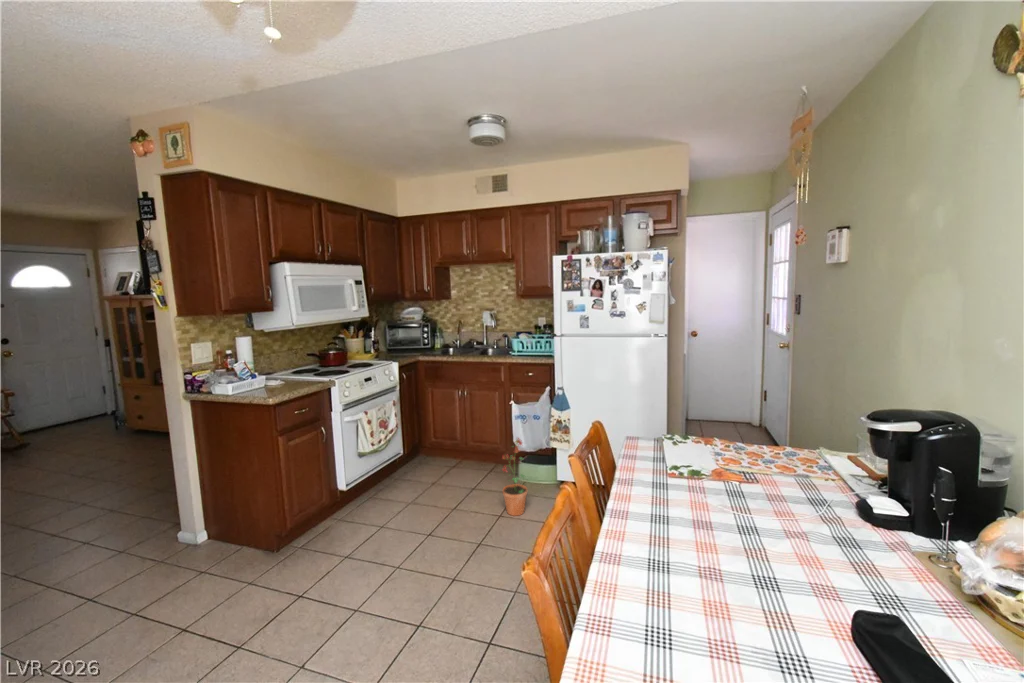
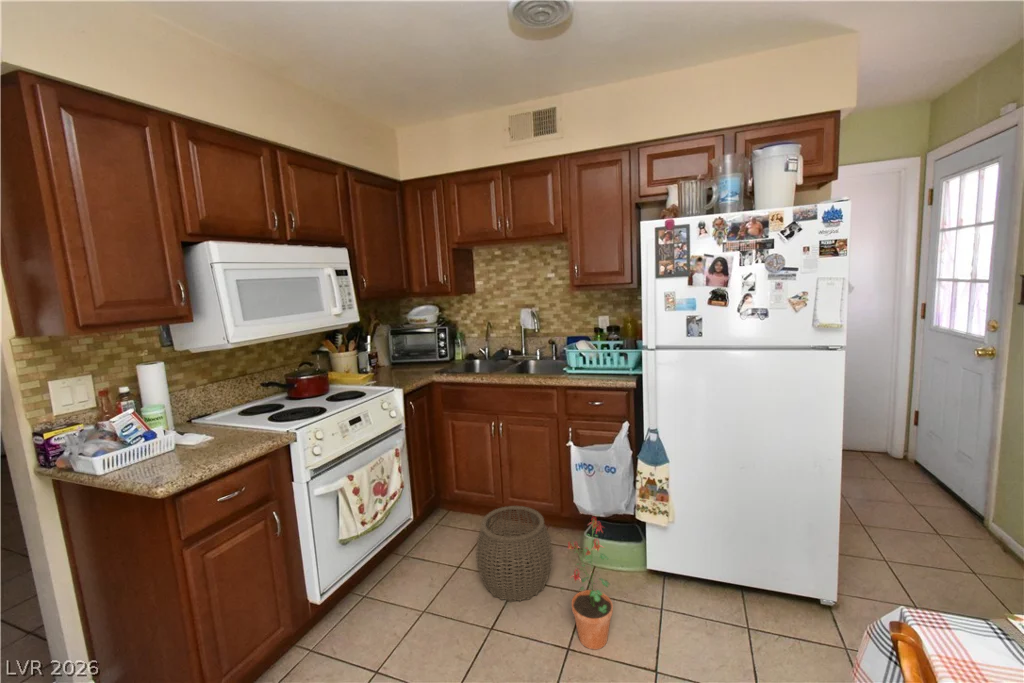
woven basket: none [445,441,496,498] -> present [476,506,552,602]

